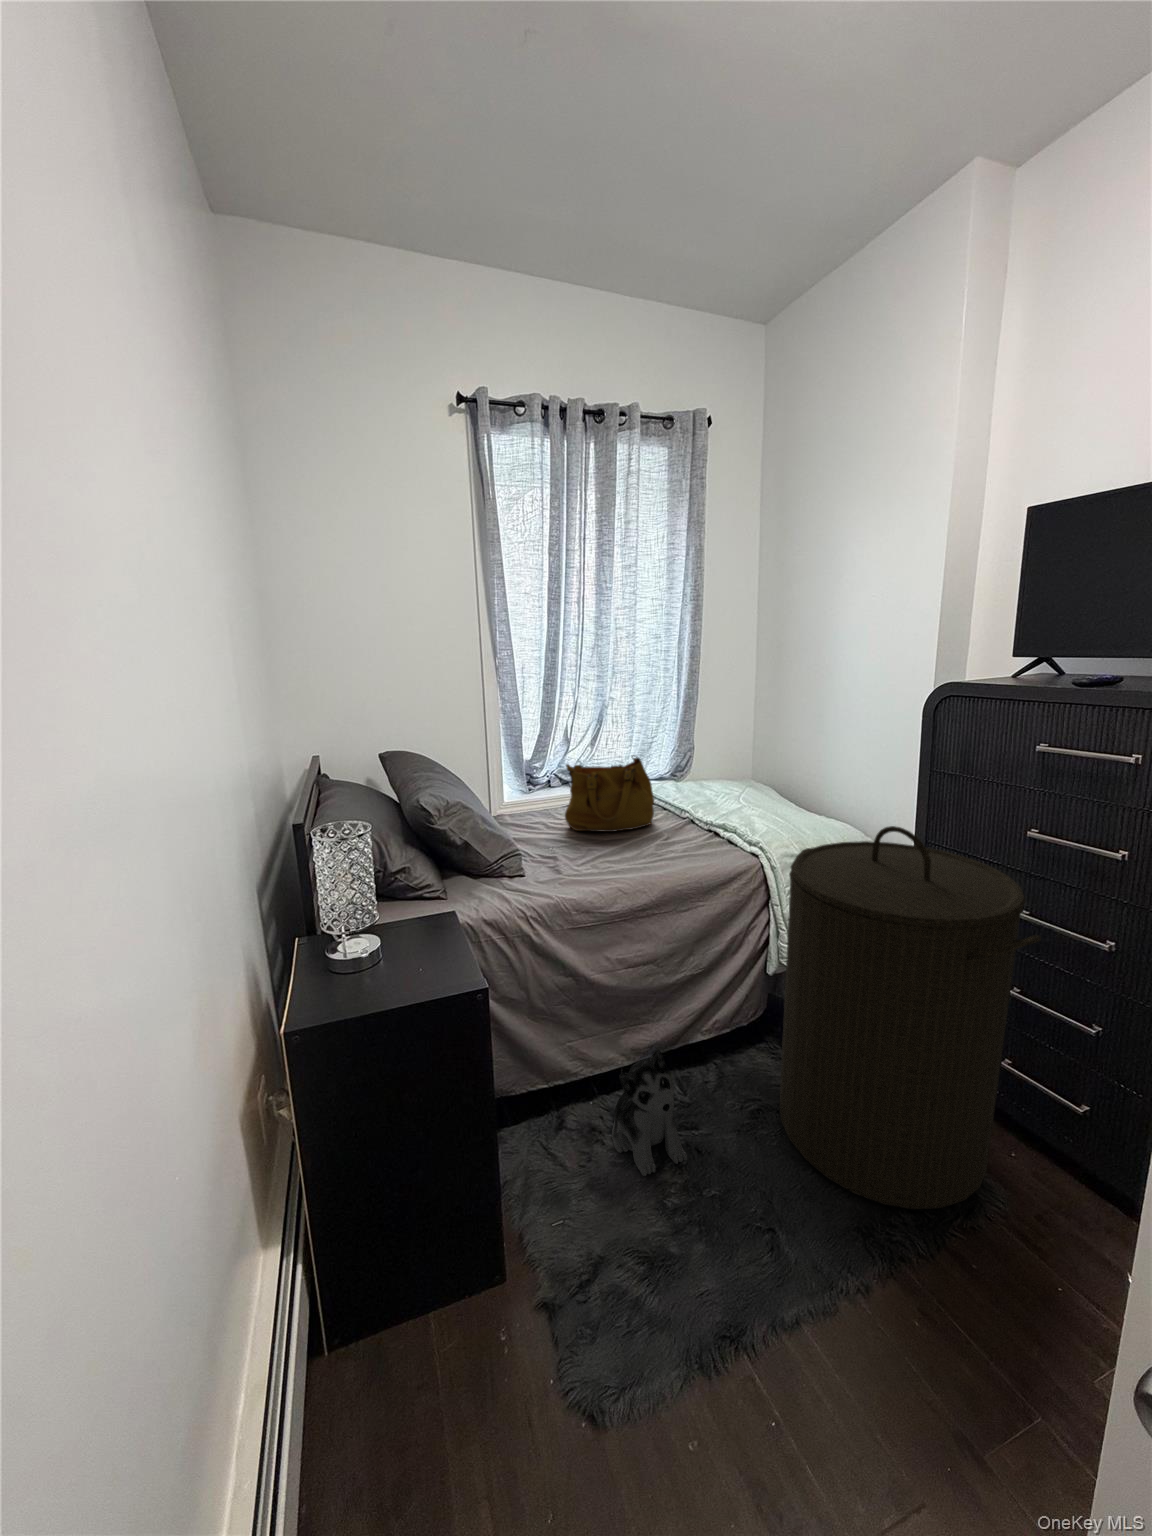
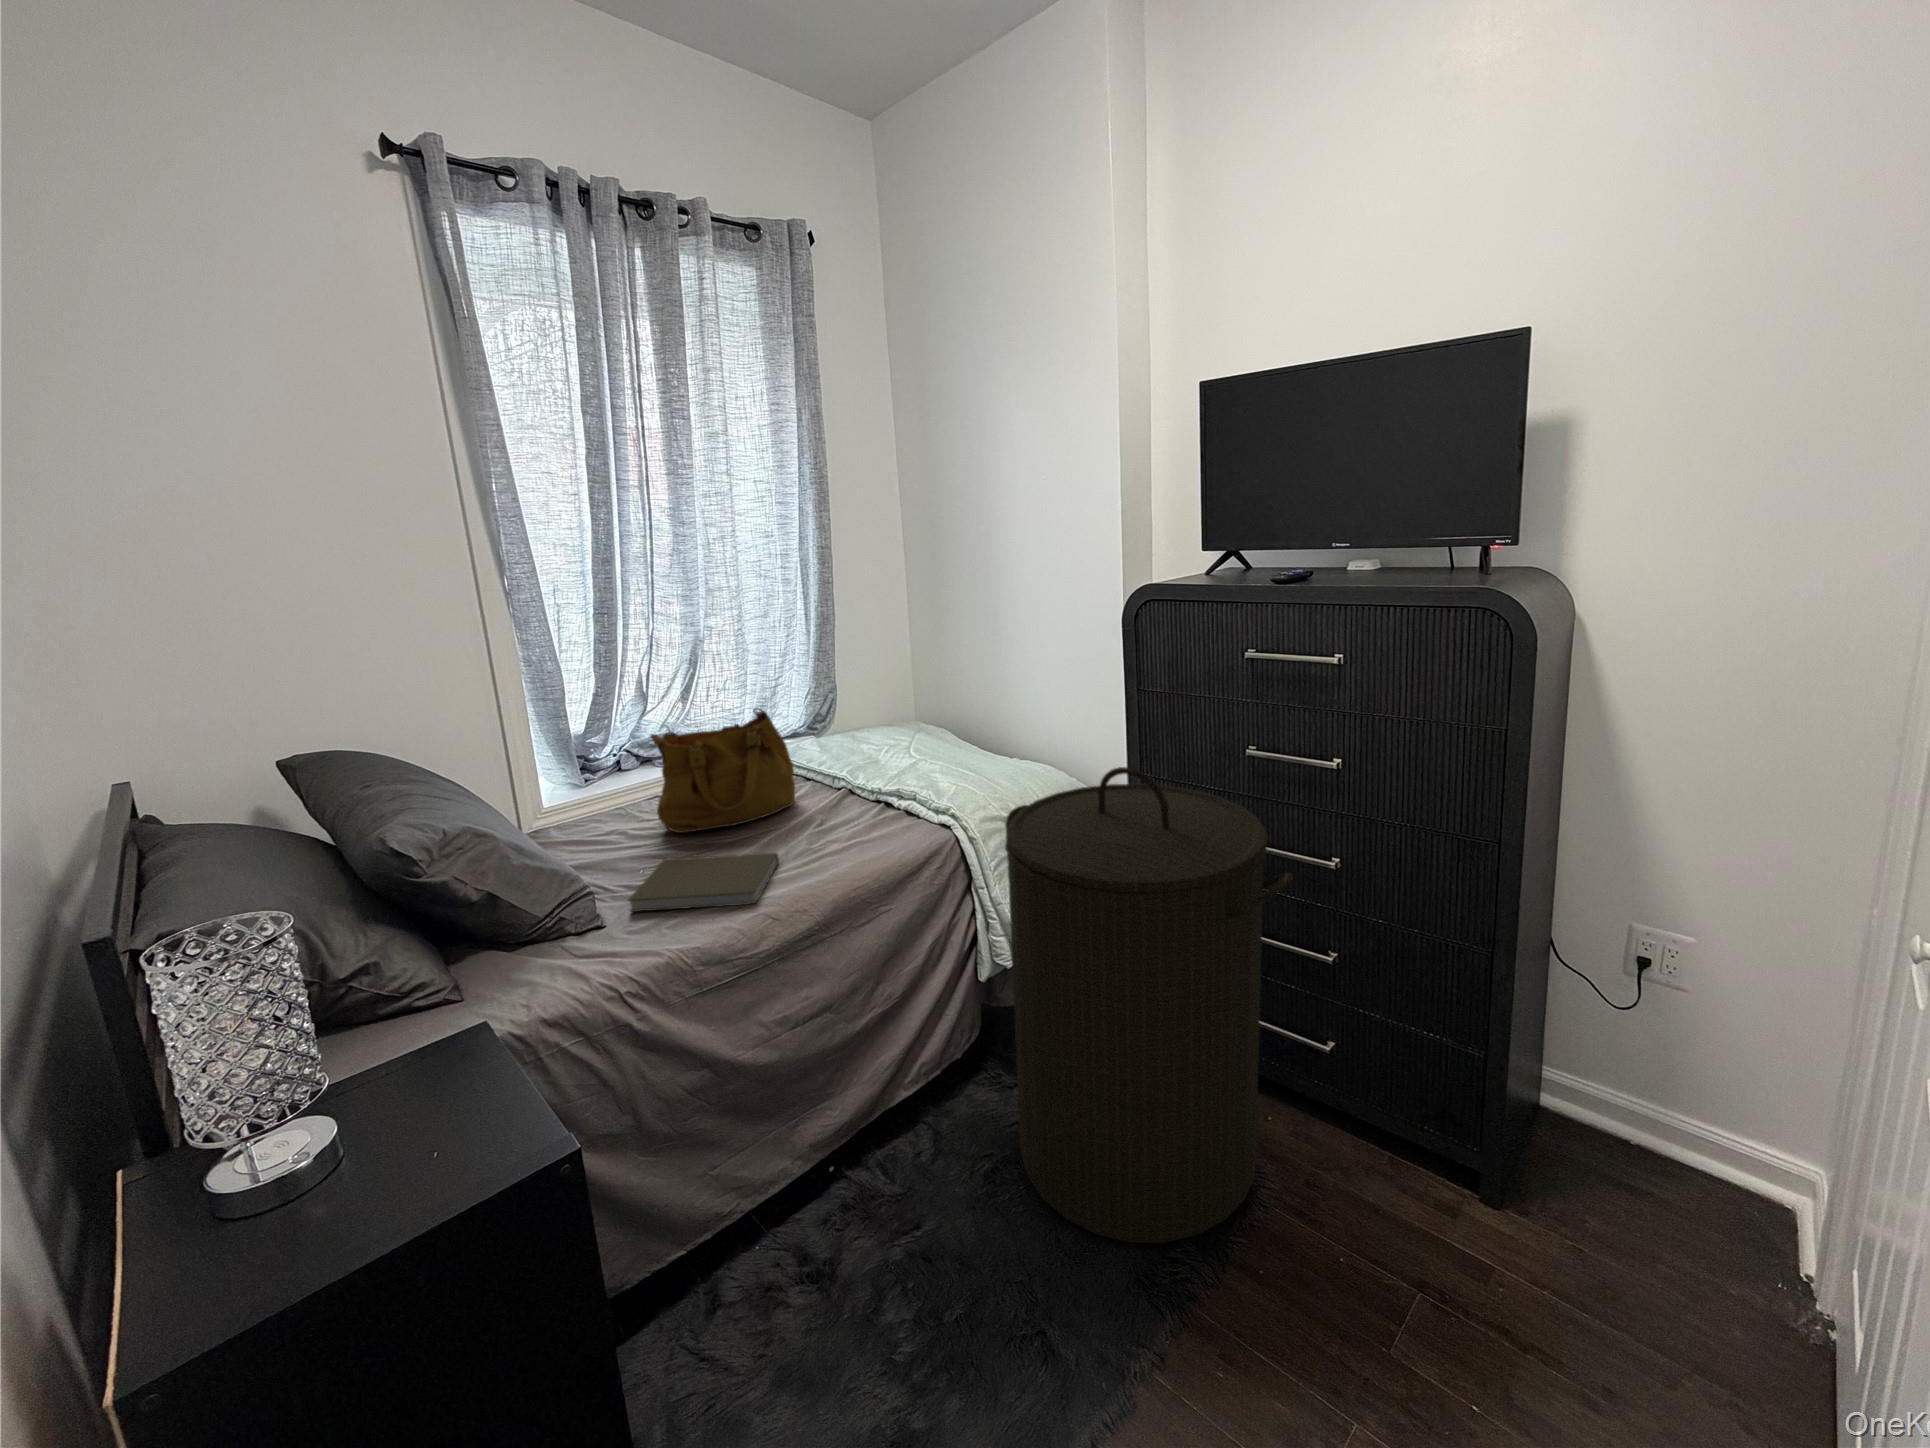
book: none [539,844,633,881] -> present [629,853,779,912]
plush toy: present [612,1050,687,1176] -> none [801,1142,917,1338]

